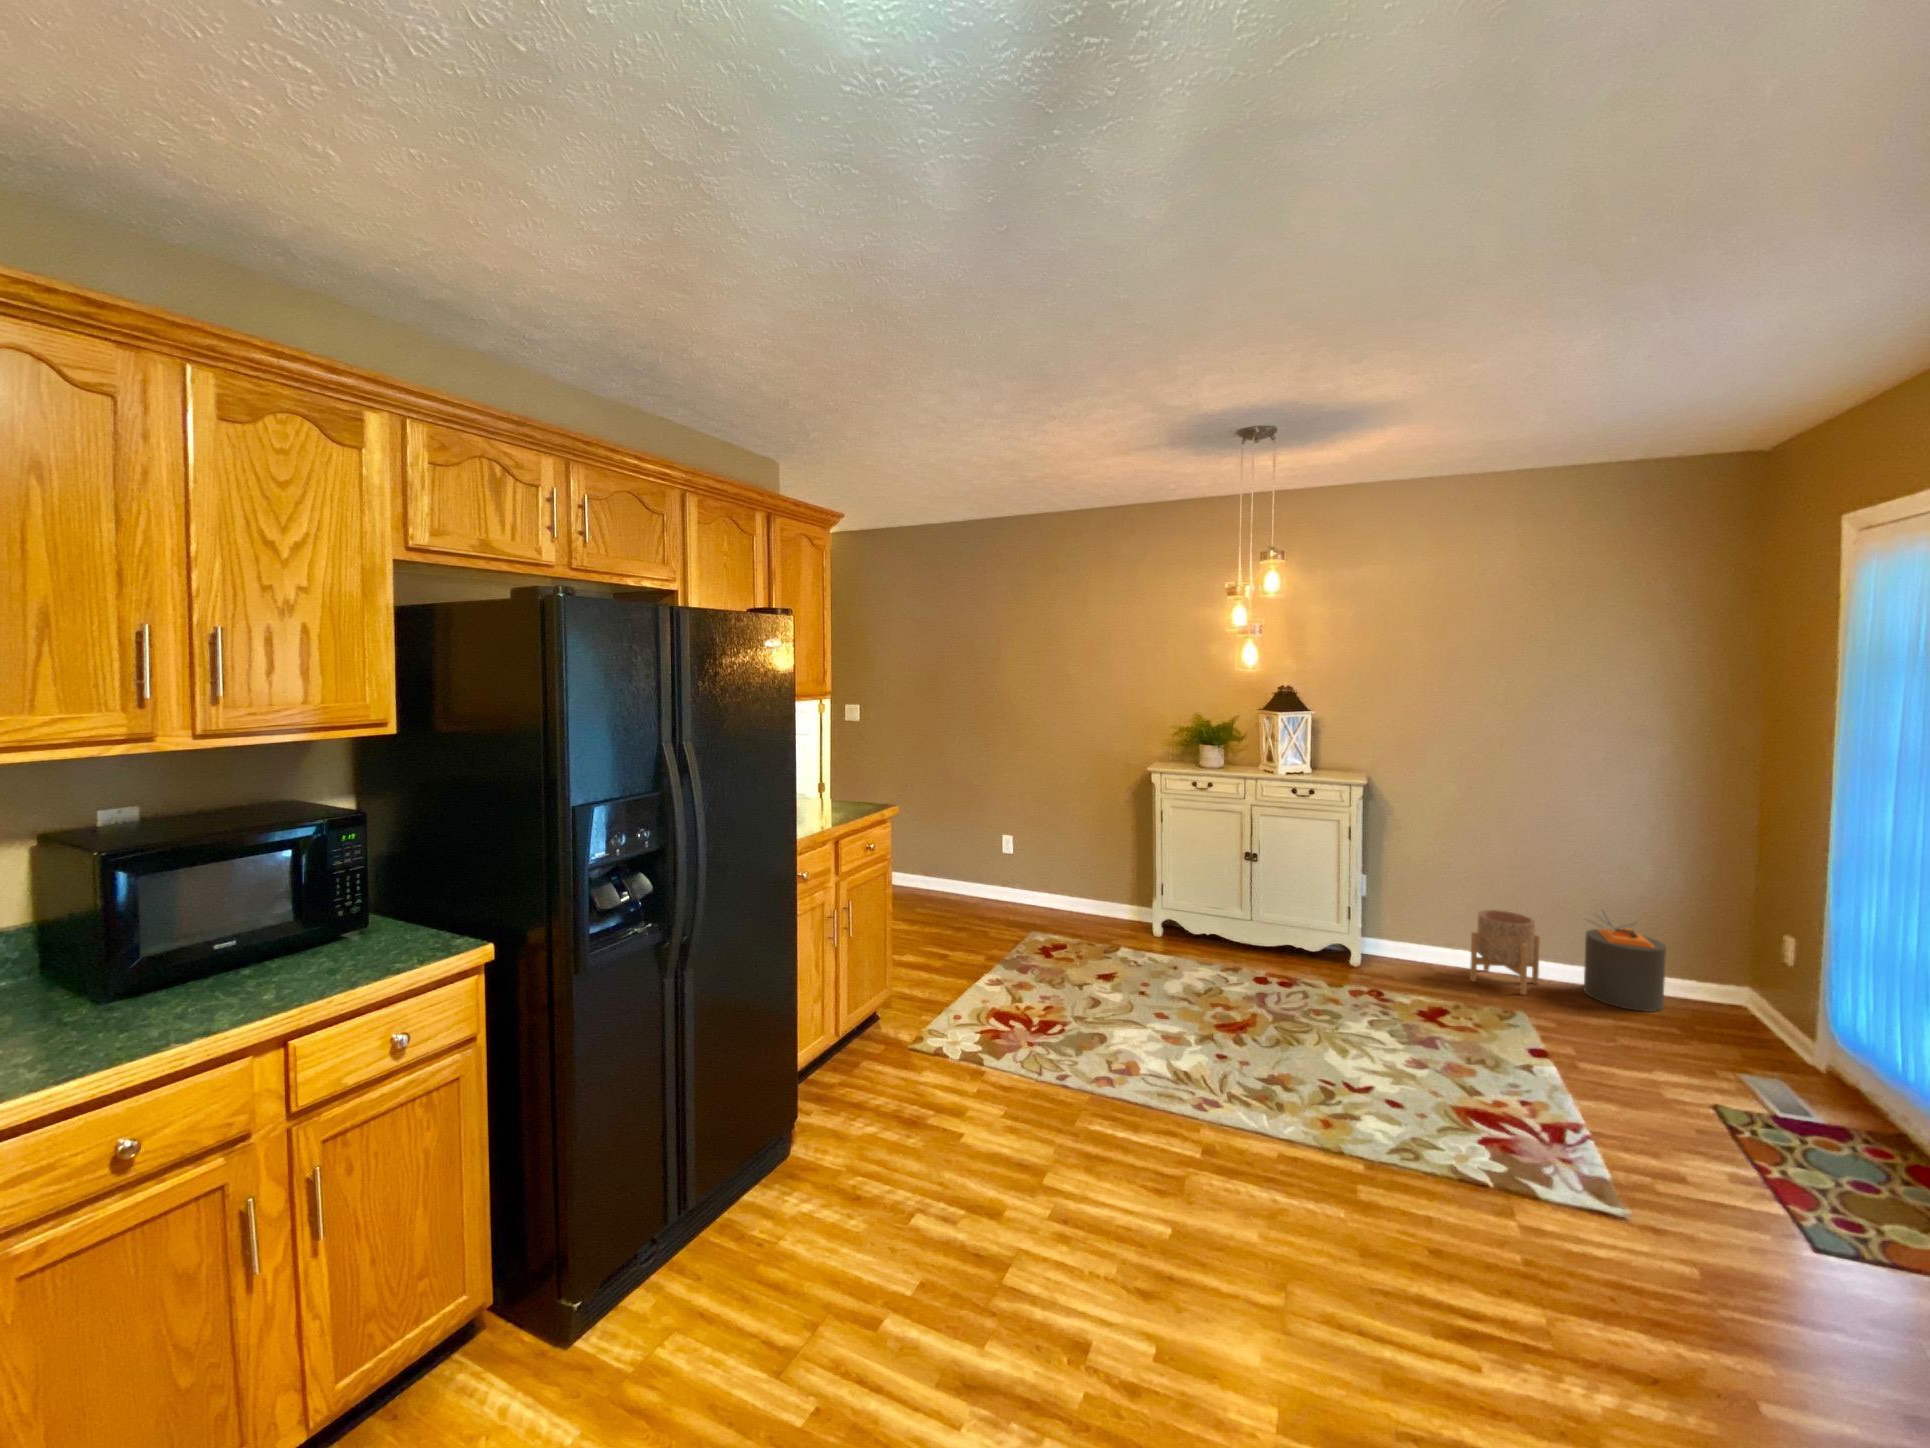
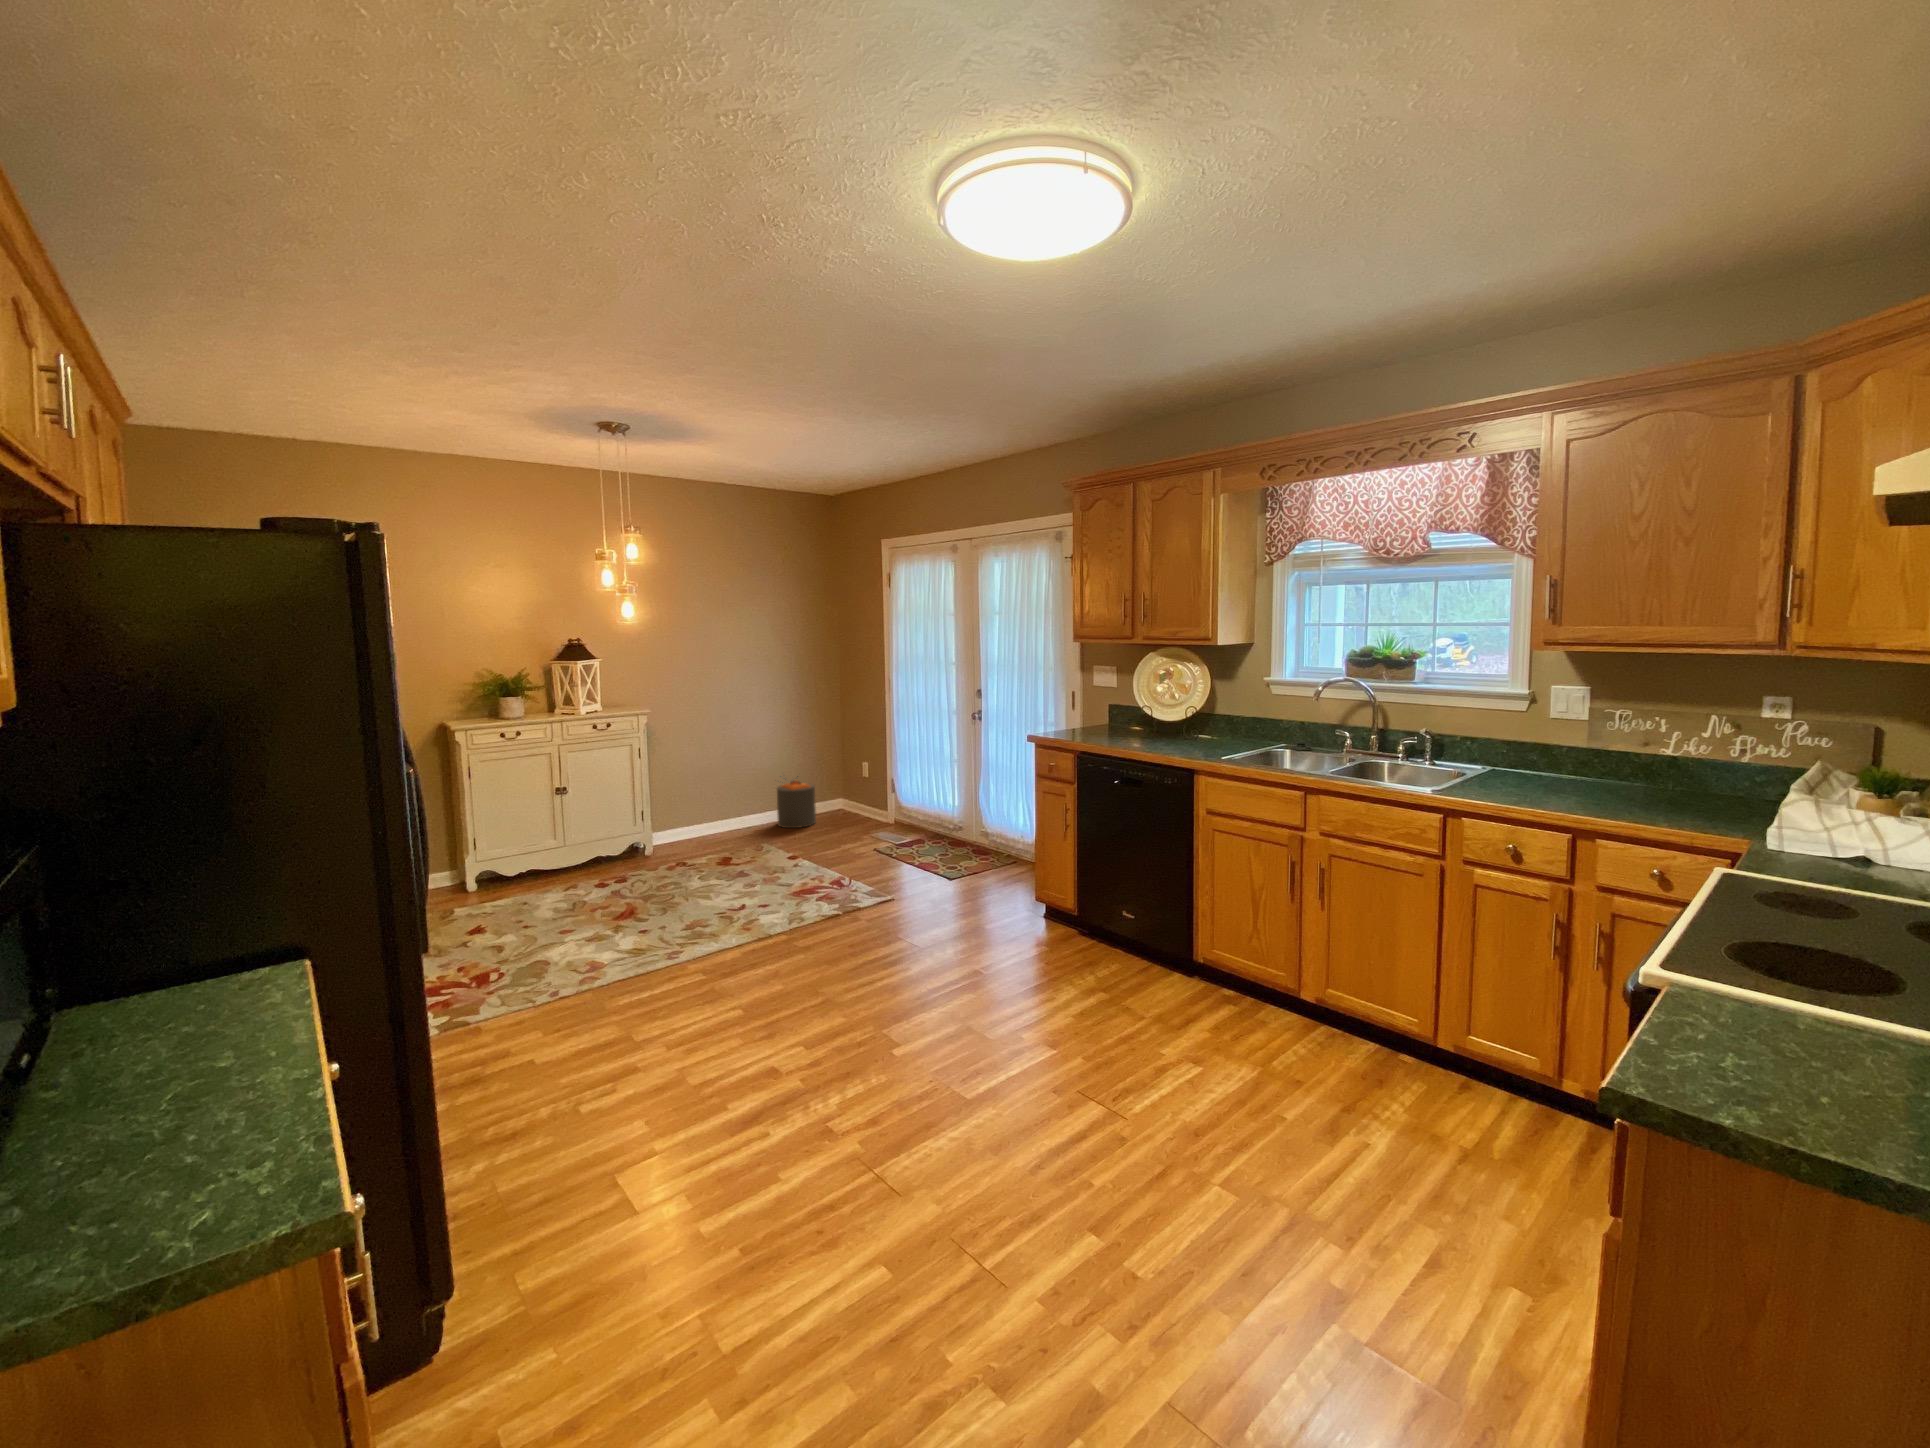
planter: present [1470,910,1540,995] -> none [722,788,758,841]

